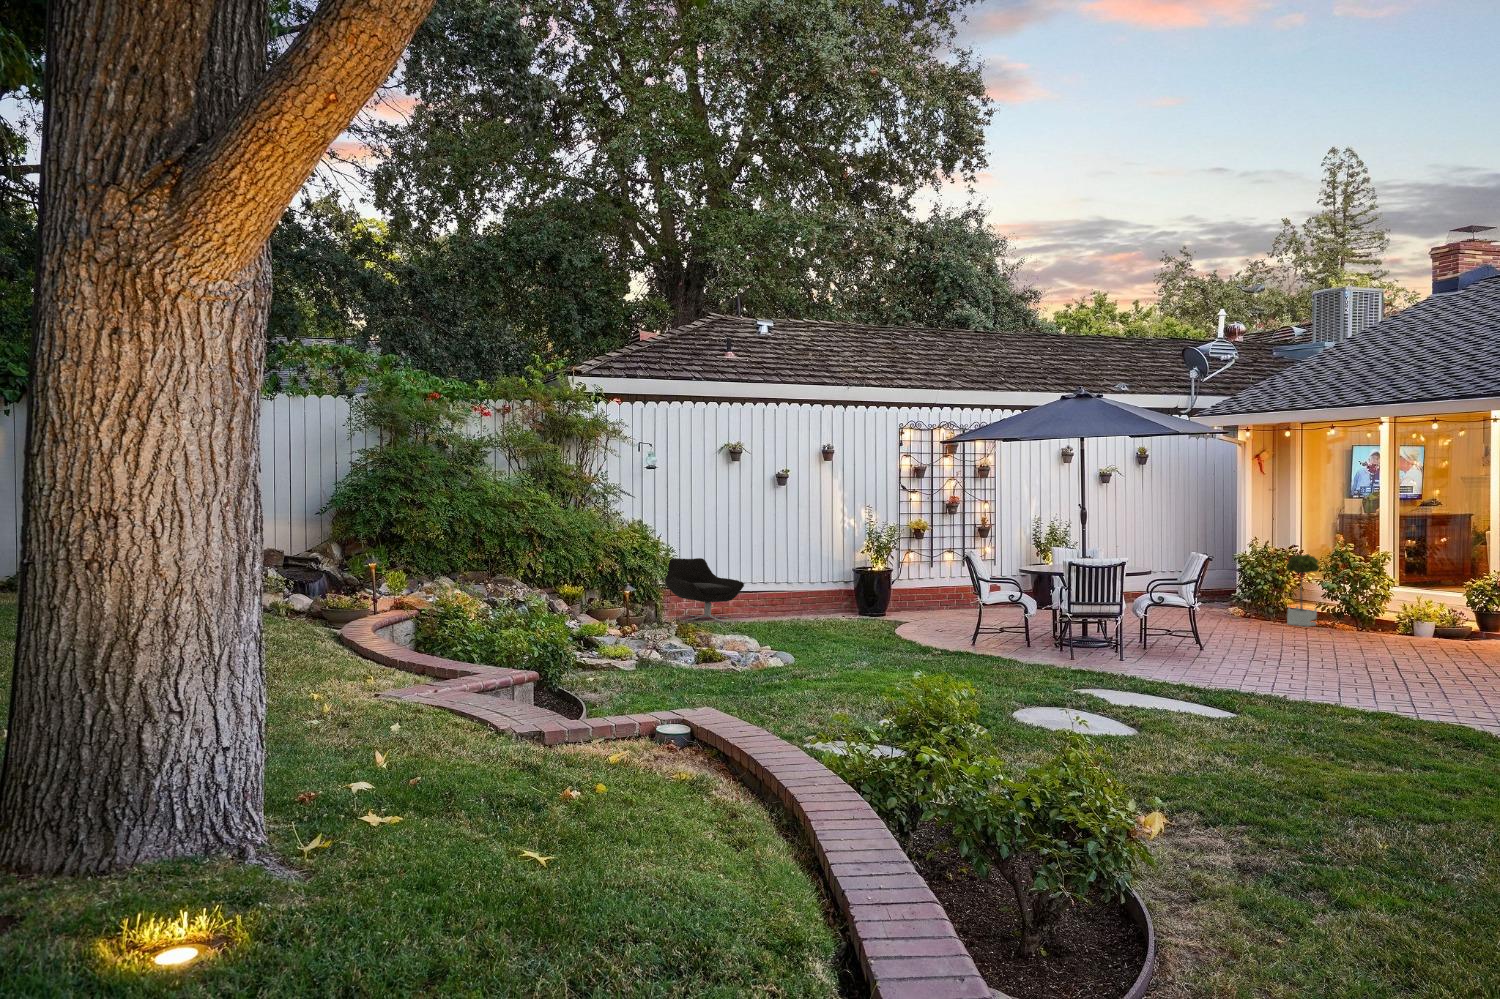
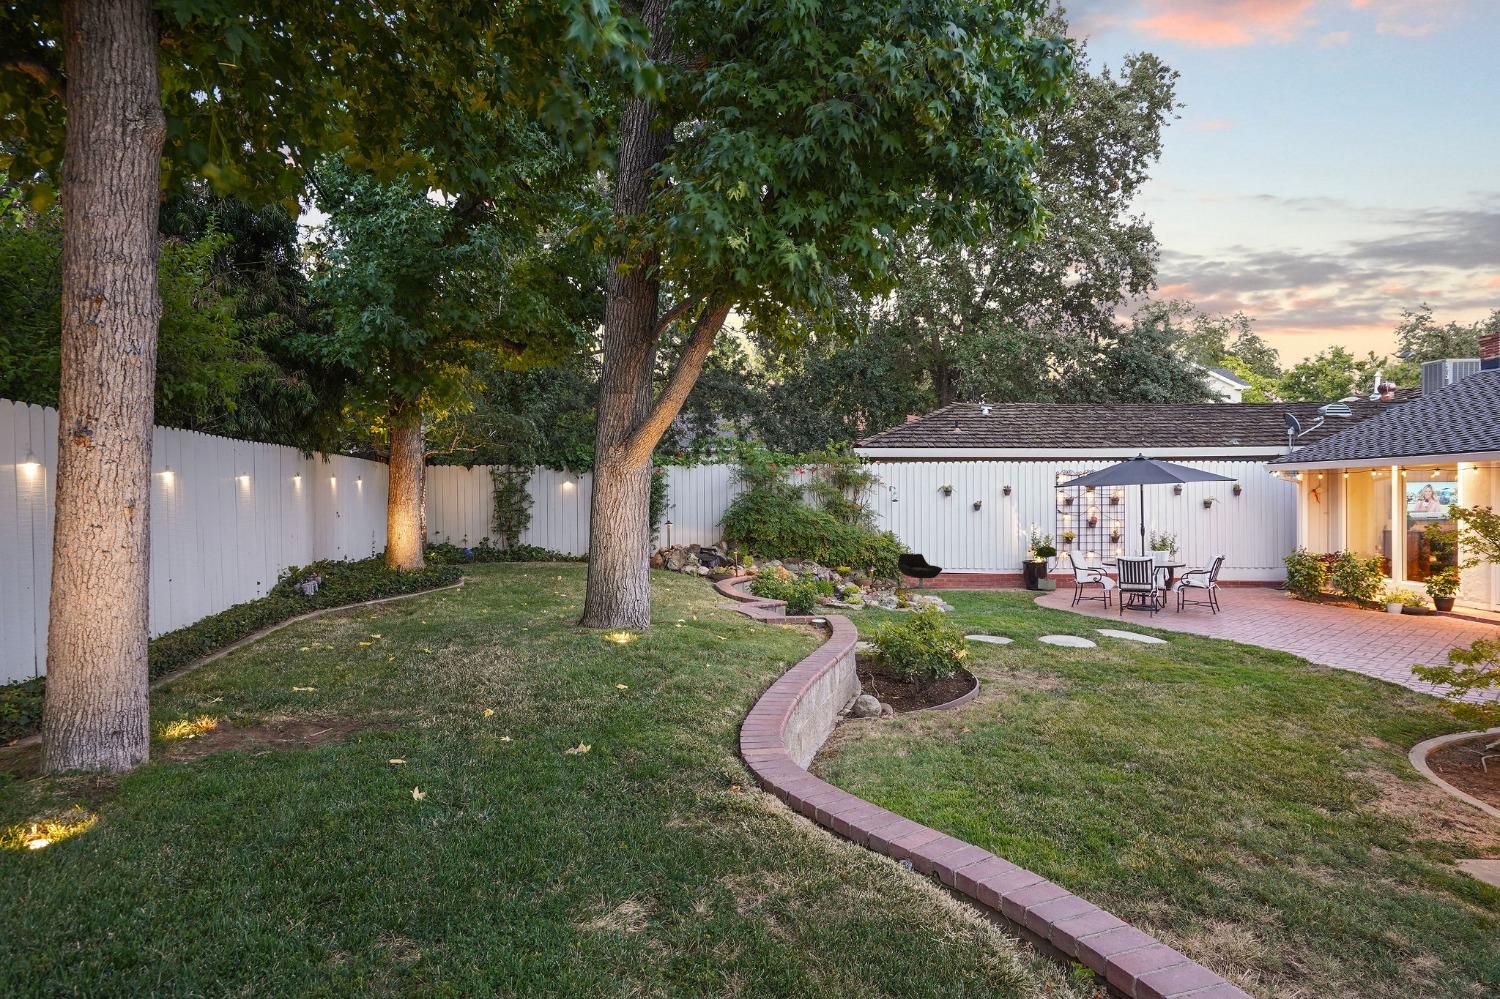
potted tree: present [1286,554,1319,626] -> present [1037,546,1057,590]

